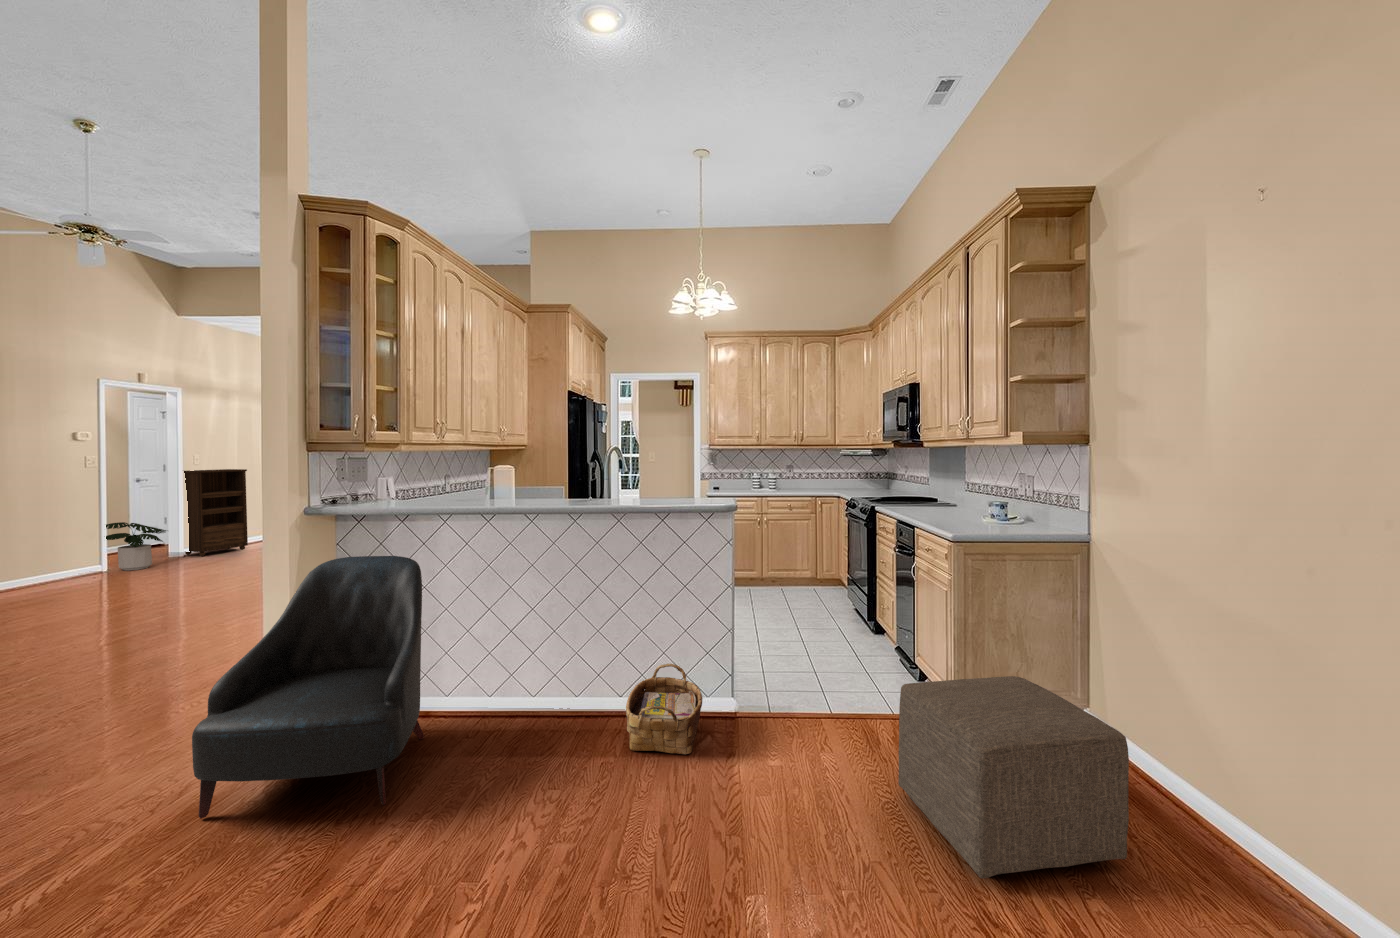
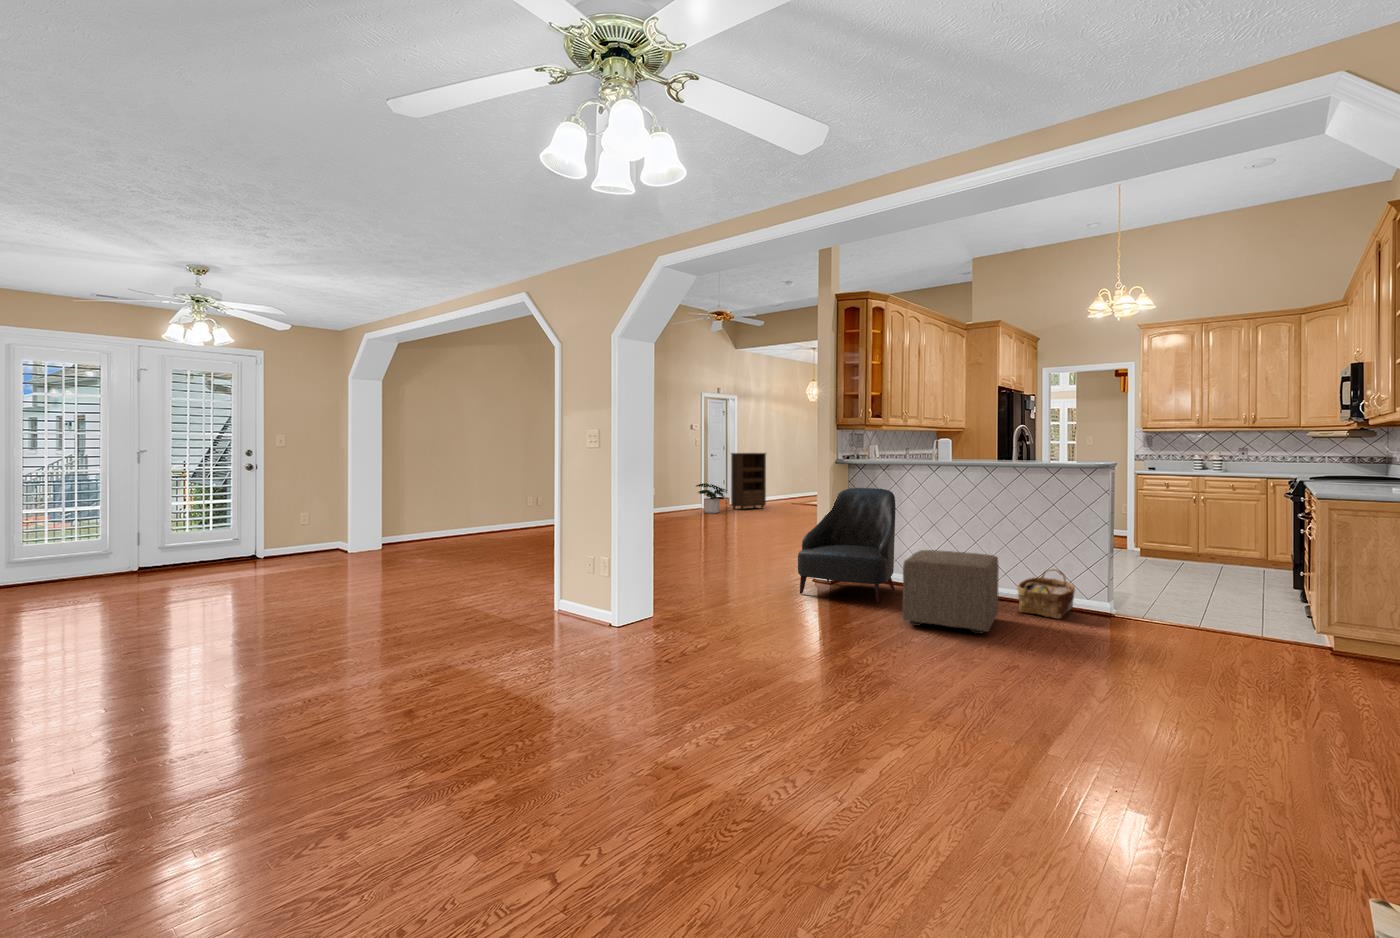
ottoman: present [898,676,1129,879] -> present [903,550,999,634]

